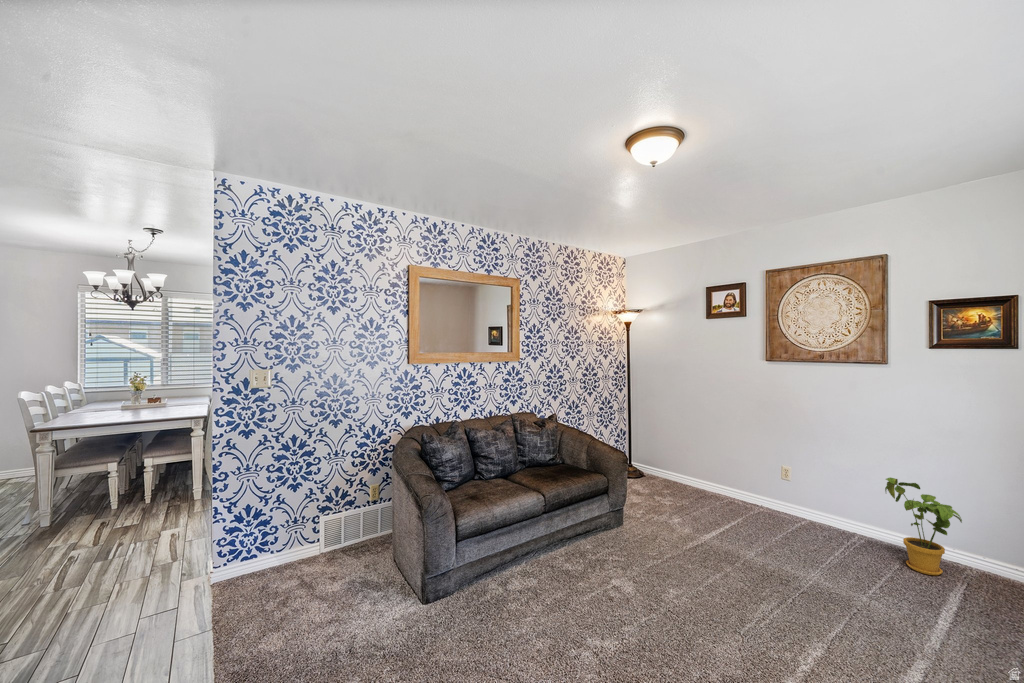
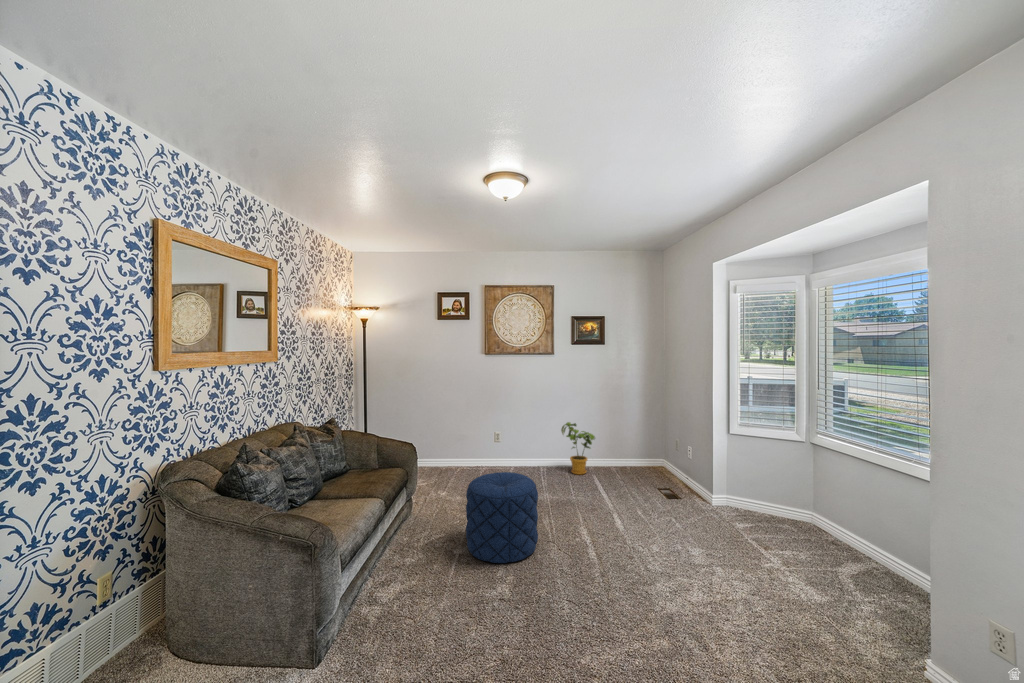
pouf: none [618,507,714,630] -> present [466,472,538,563]

